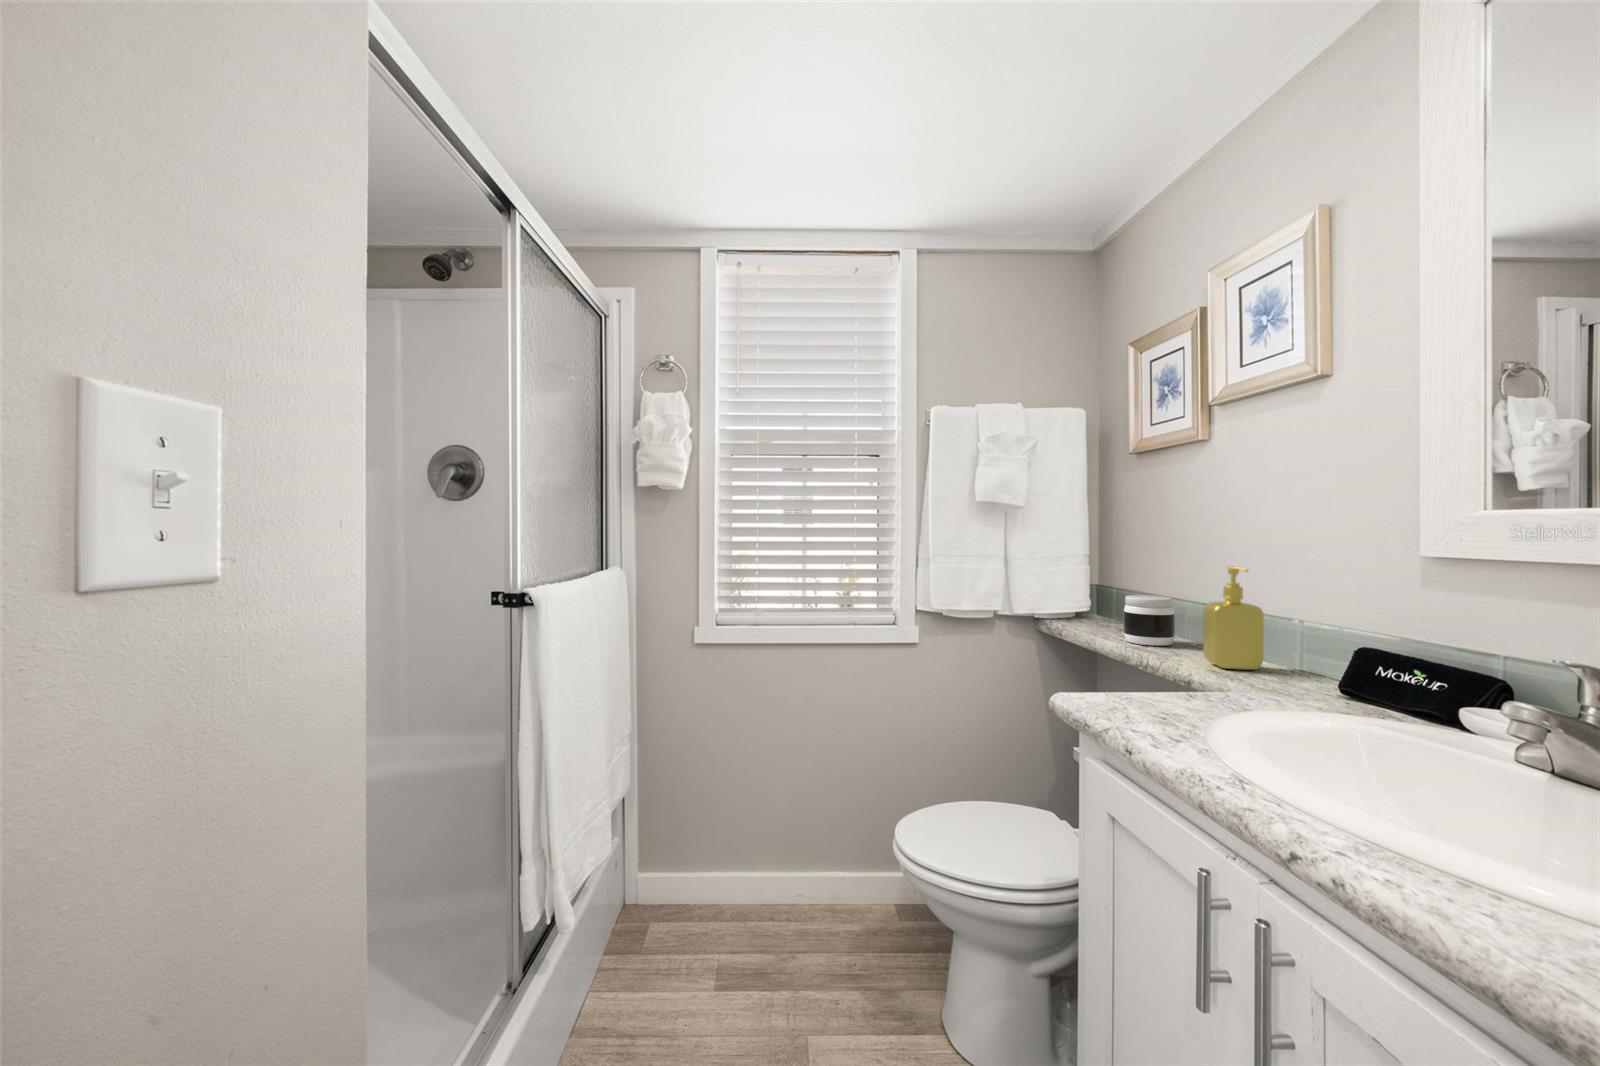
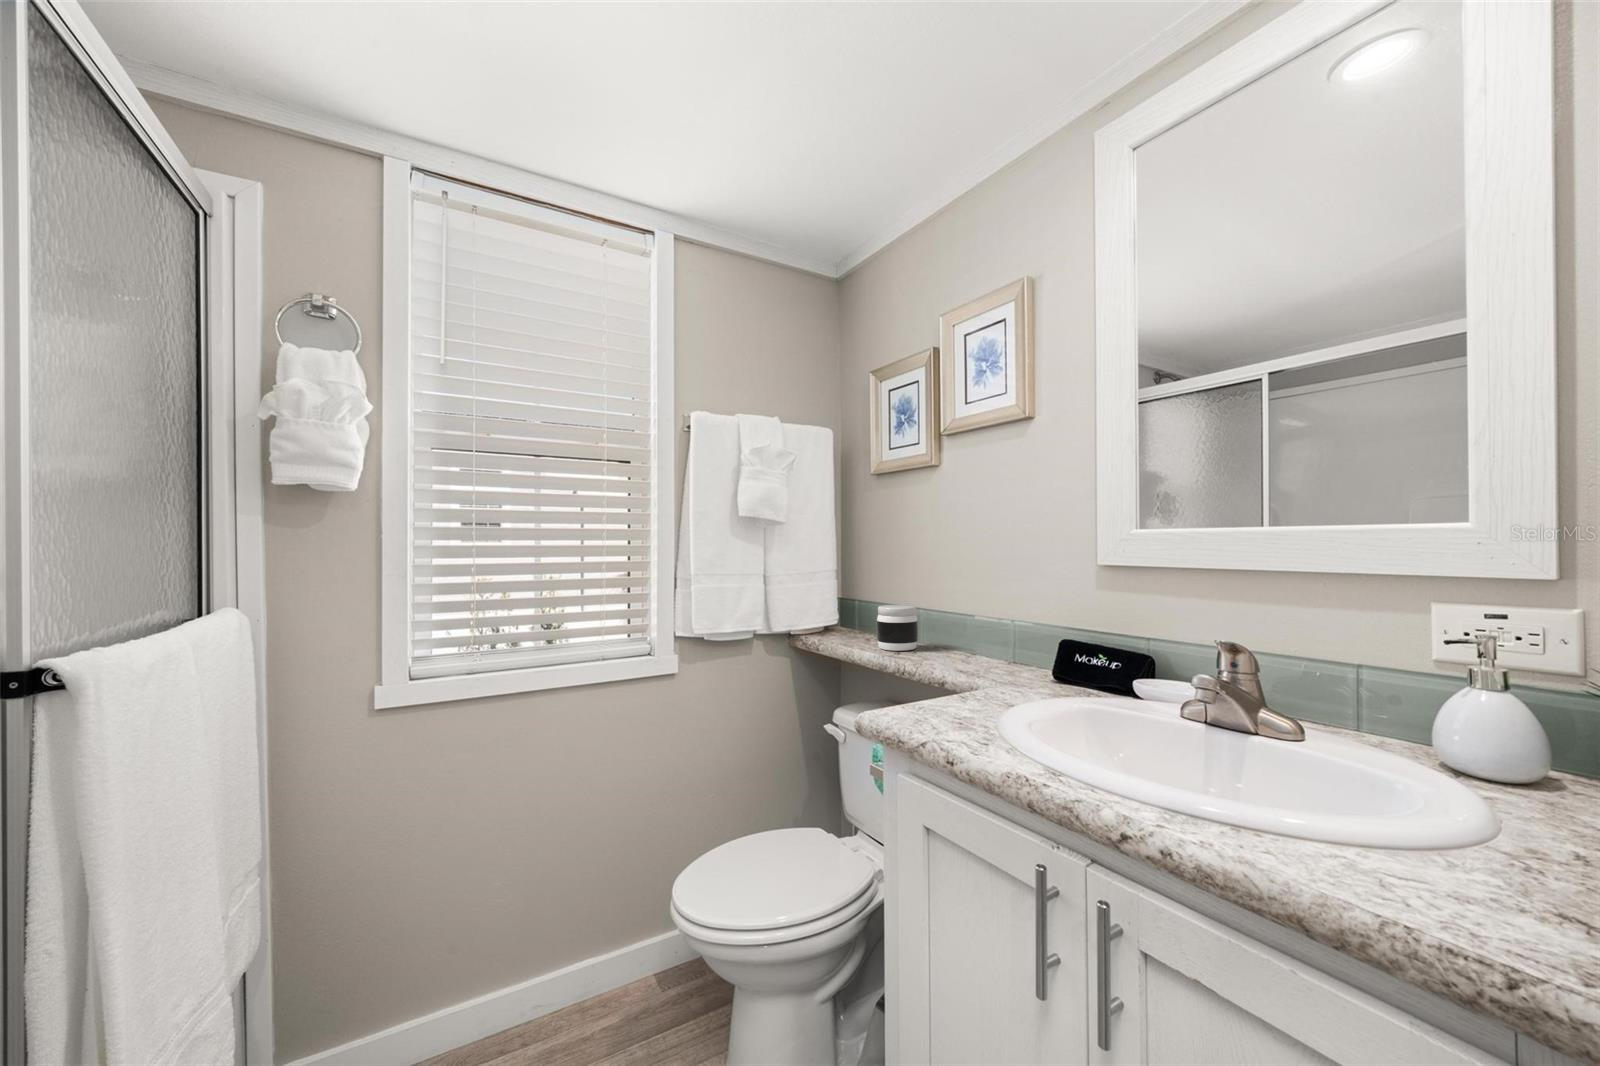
soap dispenser: present [1203,566,1264,670] -> none [950,577,994,667]

